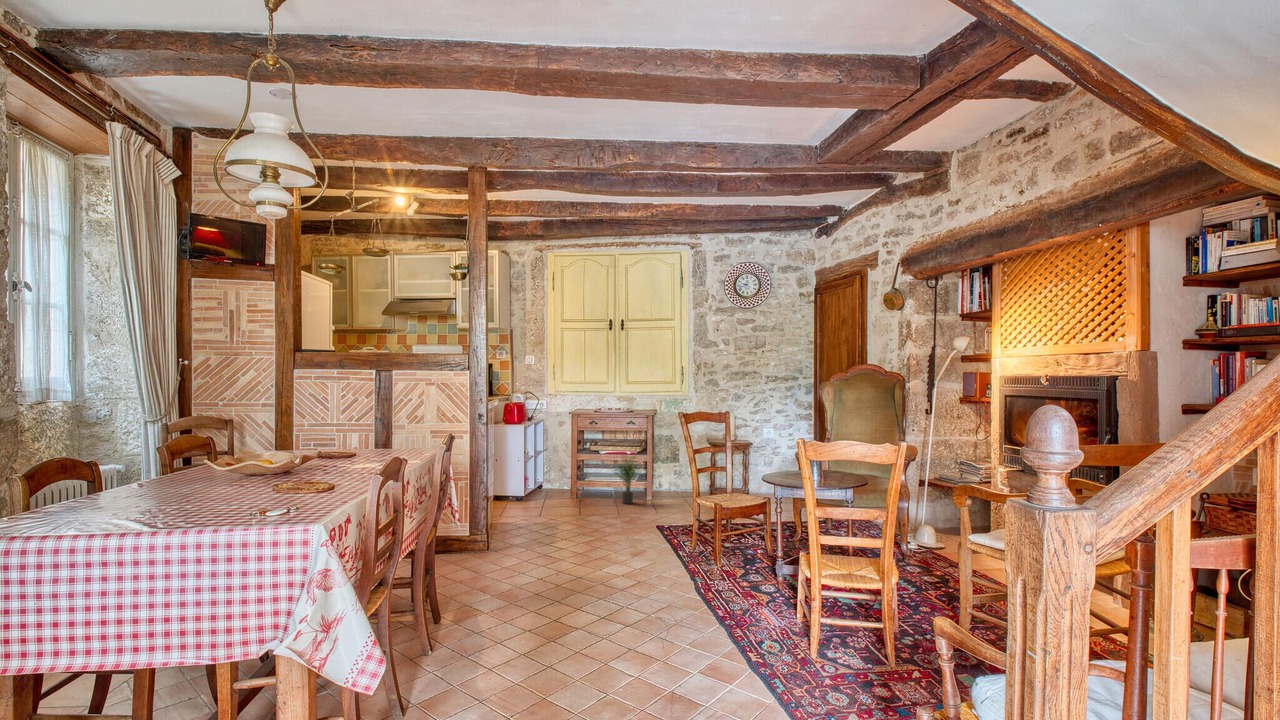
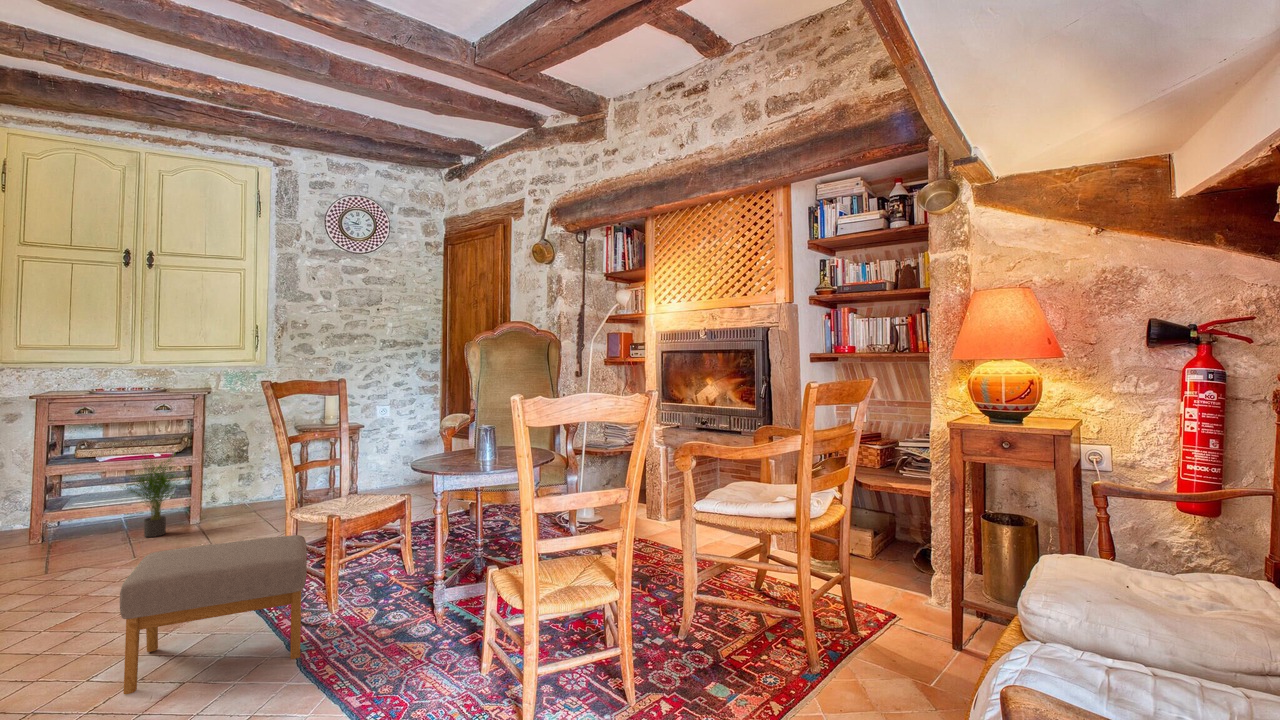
footstool: none [614,509,701,586] -> present [120,535,307,694]

